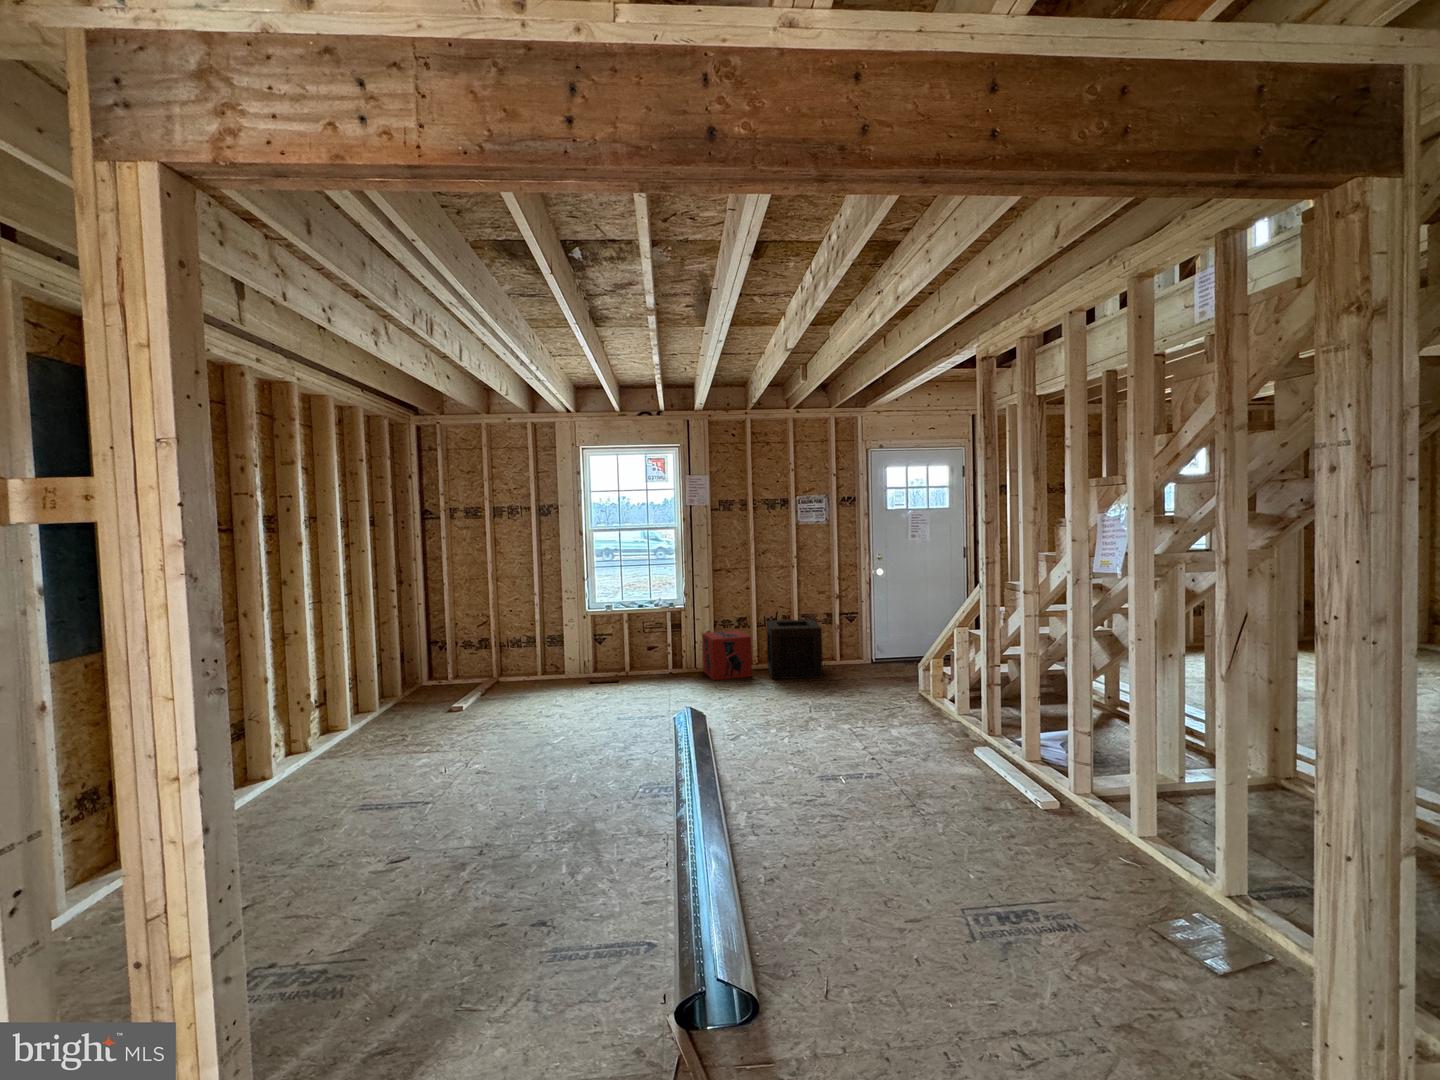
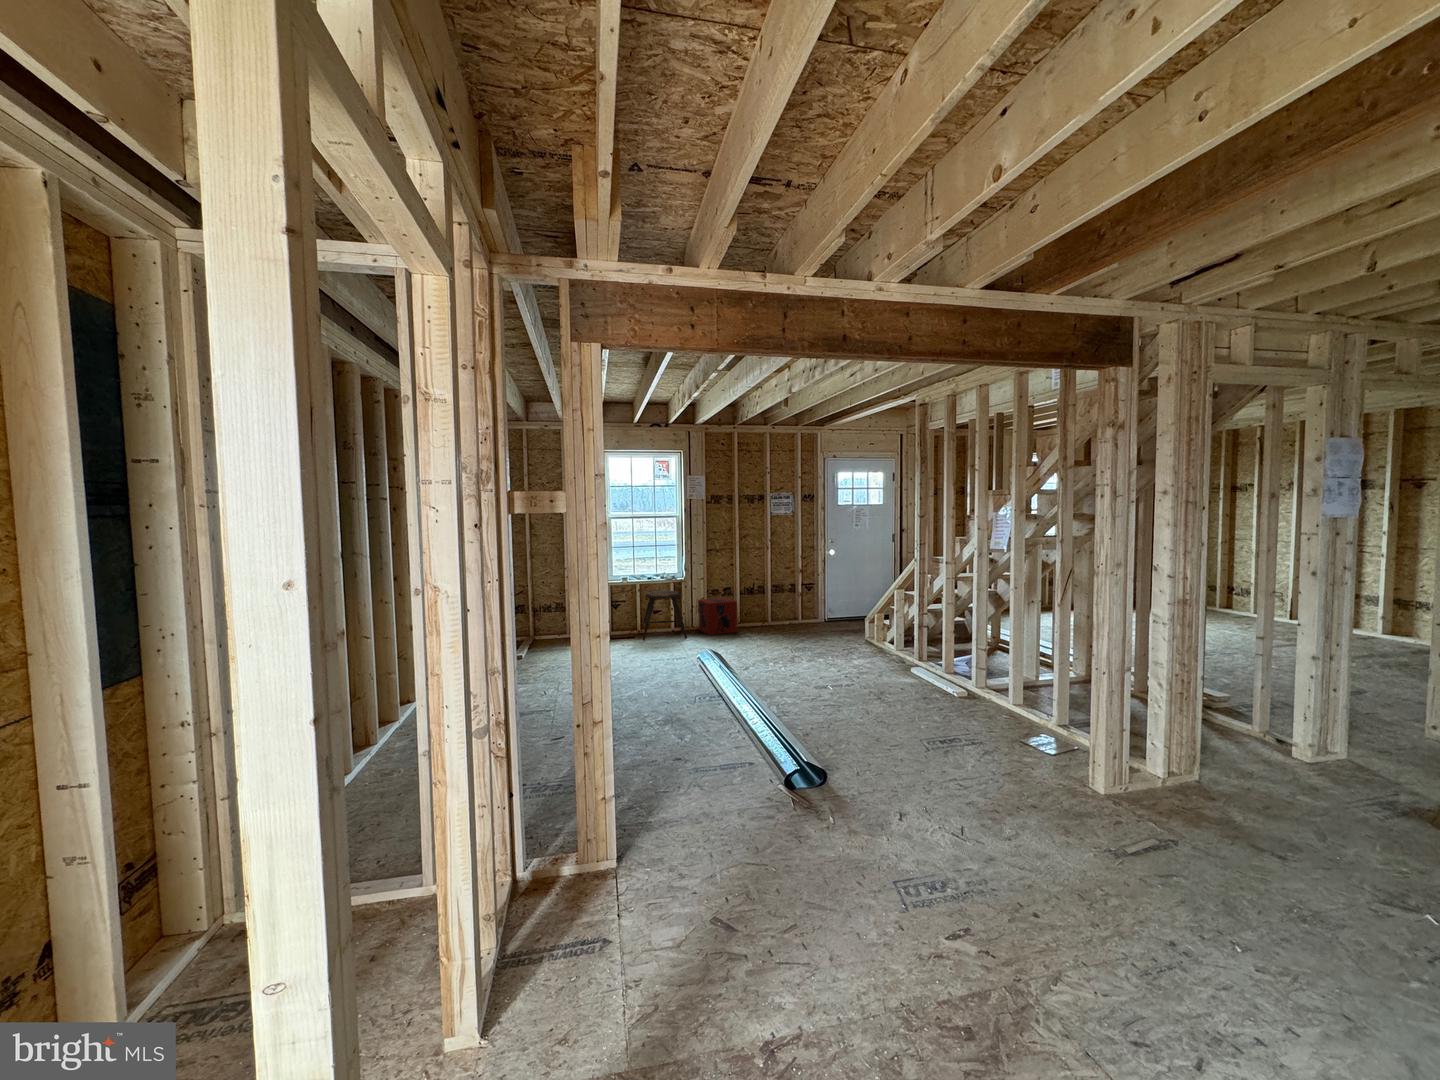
wooden crate: present [767,620,823,679] -> none [746,589,792,633]
stool: none [626,622,685,687] -> present [641,590,687,640]

